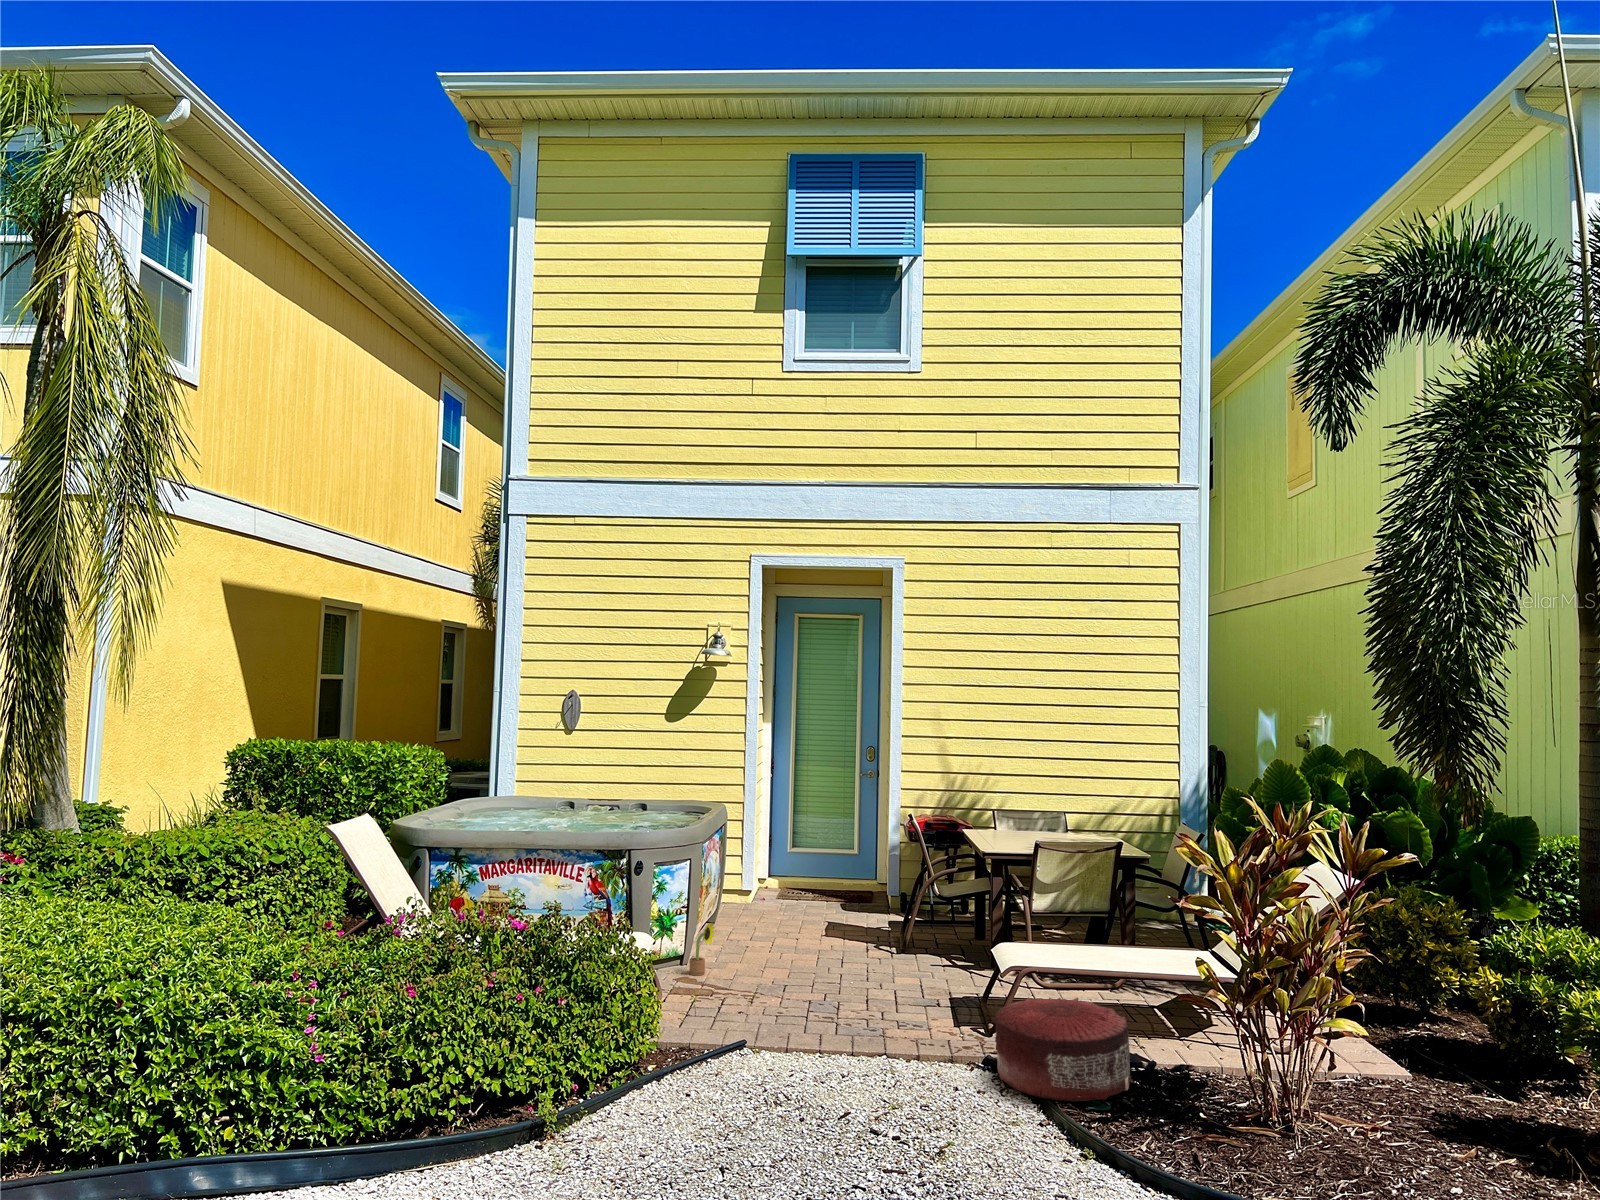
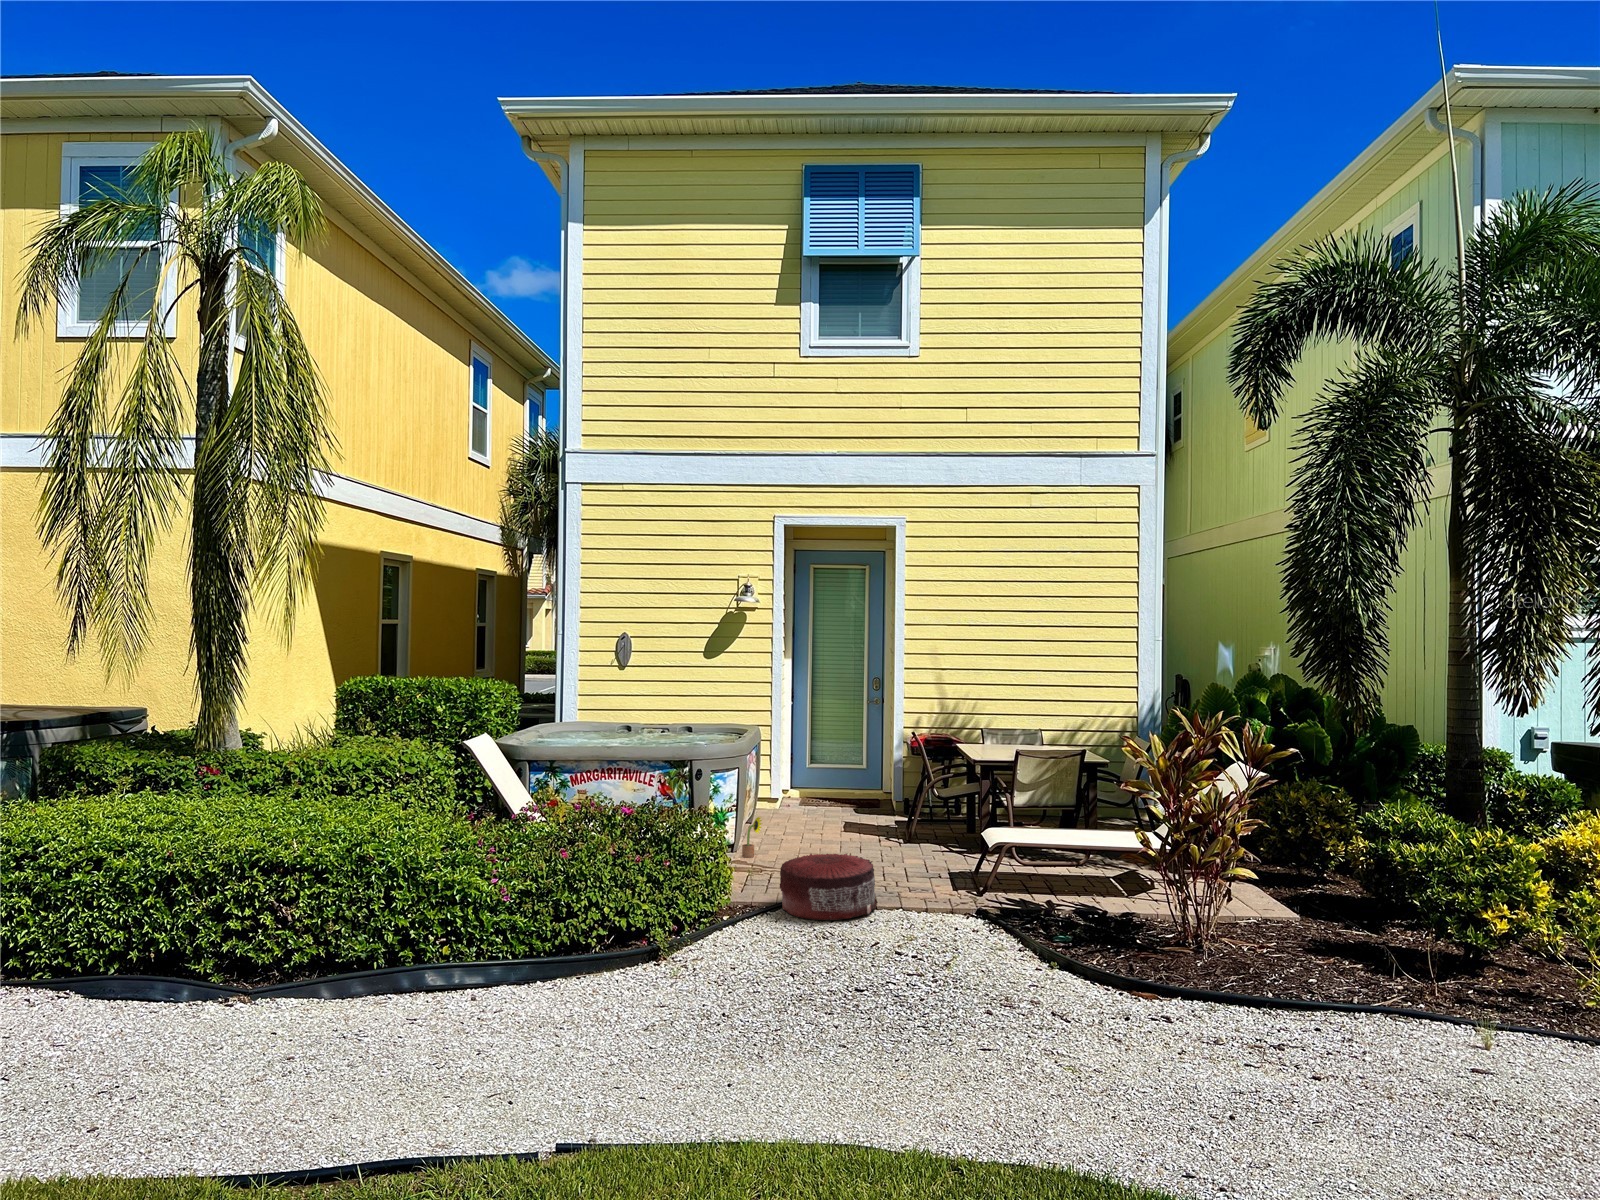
pouf: present [995,997,1132,1101] -> present [780,853,878,920]

